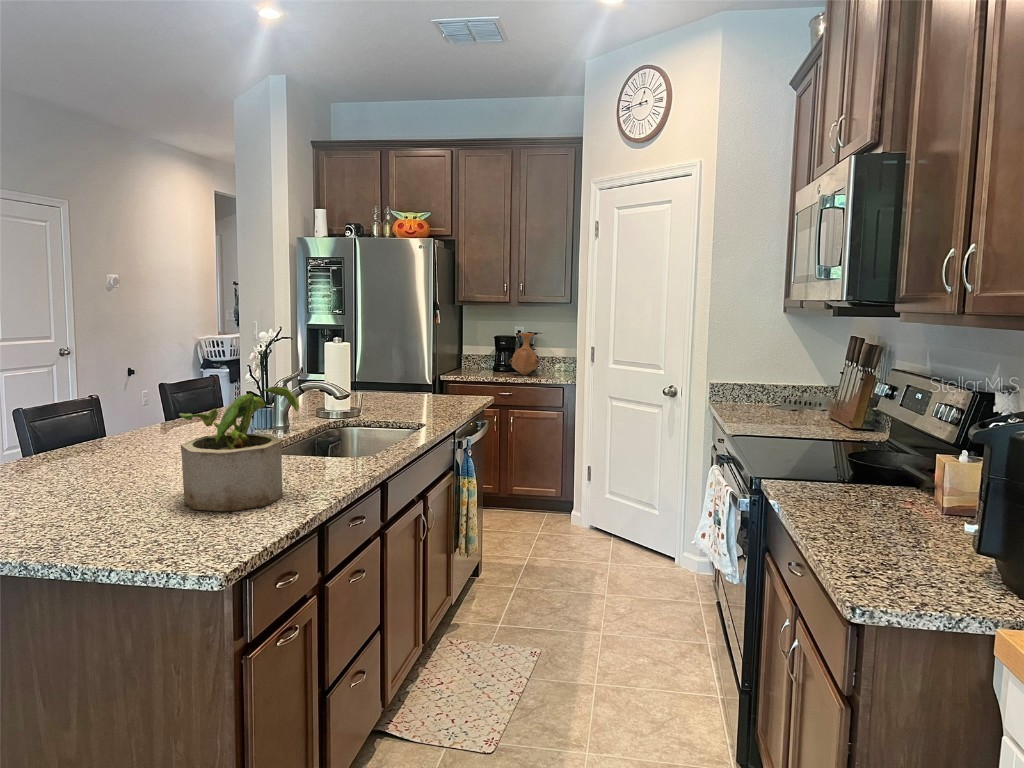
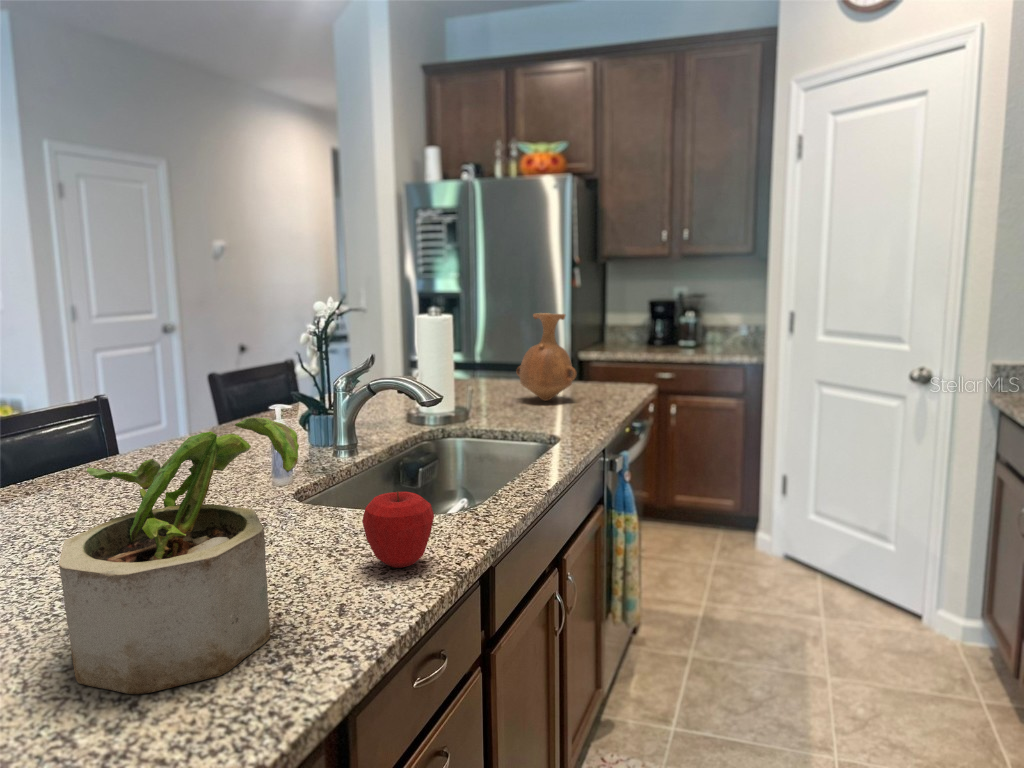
vase: present [509,333,540,376] -> present [517,313,577,401]
apple: none [319,432,359,474] -> present [362,491,434,568]

